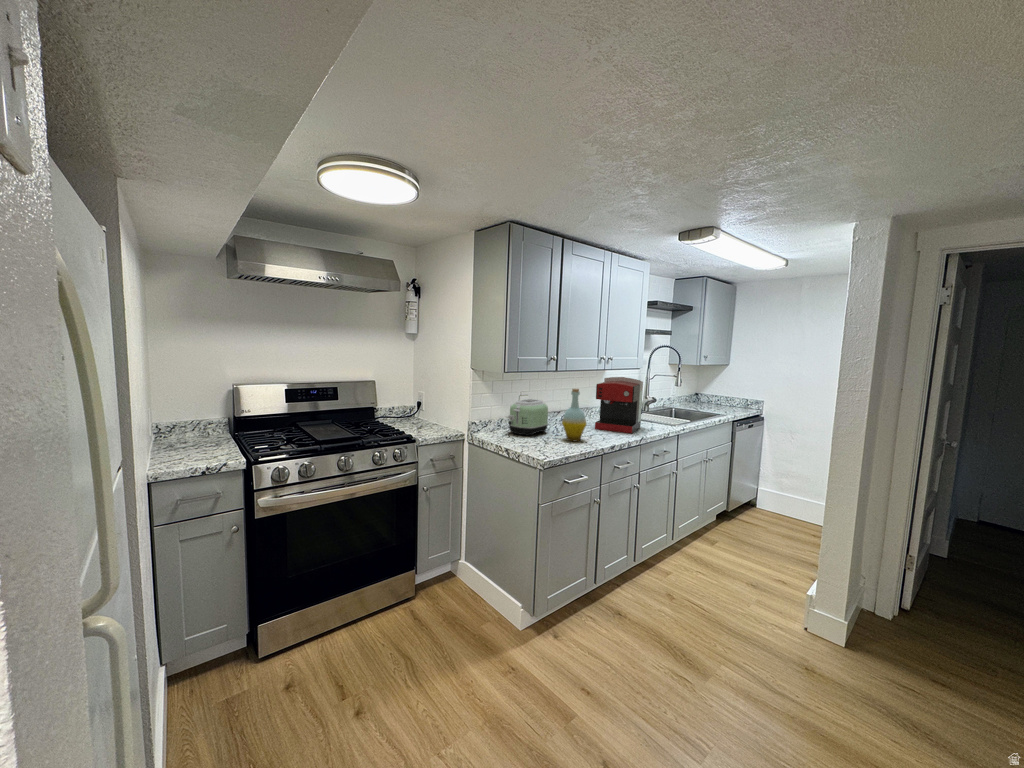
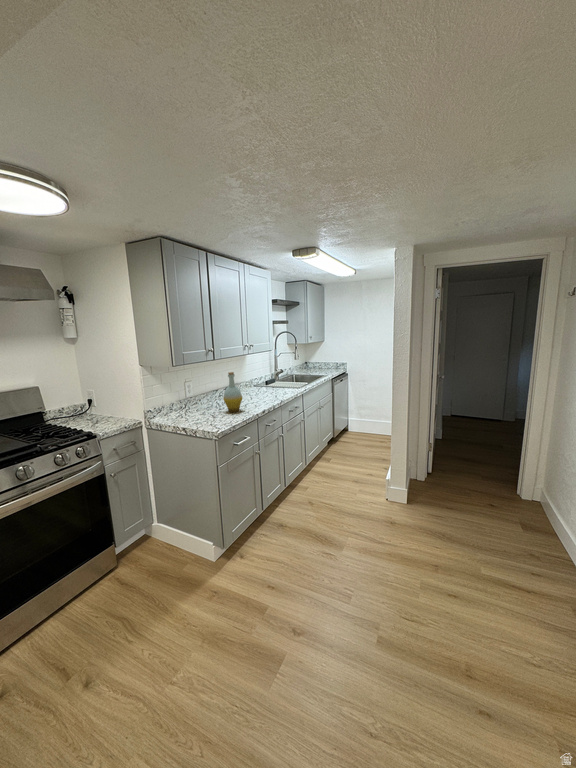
coffee maker: present [595,377,643,434] -> none [244,358,277,399]
toaster: present [508,399,548,436] -> none [179,384,212,414]

